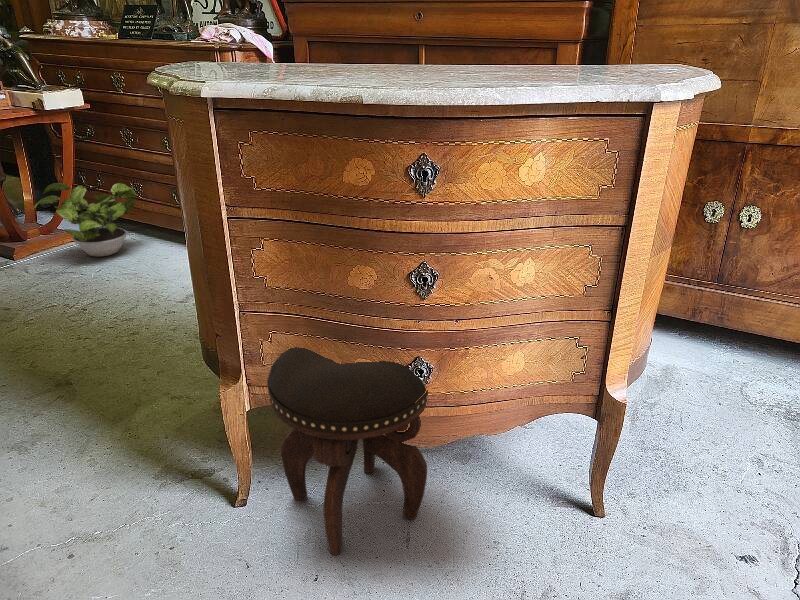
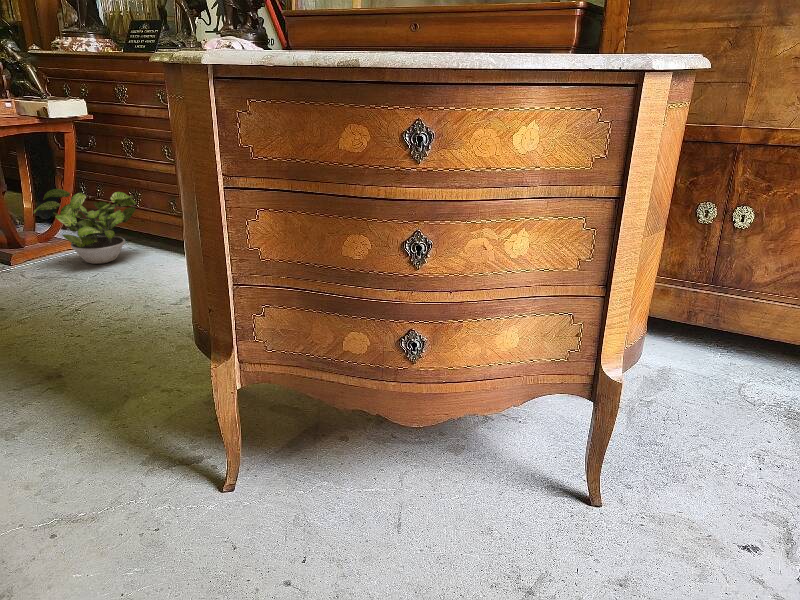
footstool: present [267,347,428,555] -> none [259,306,426,539]

